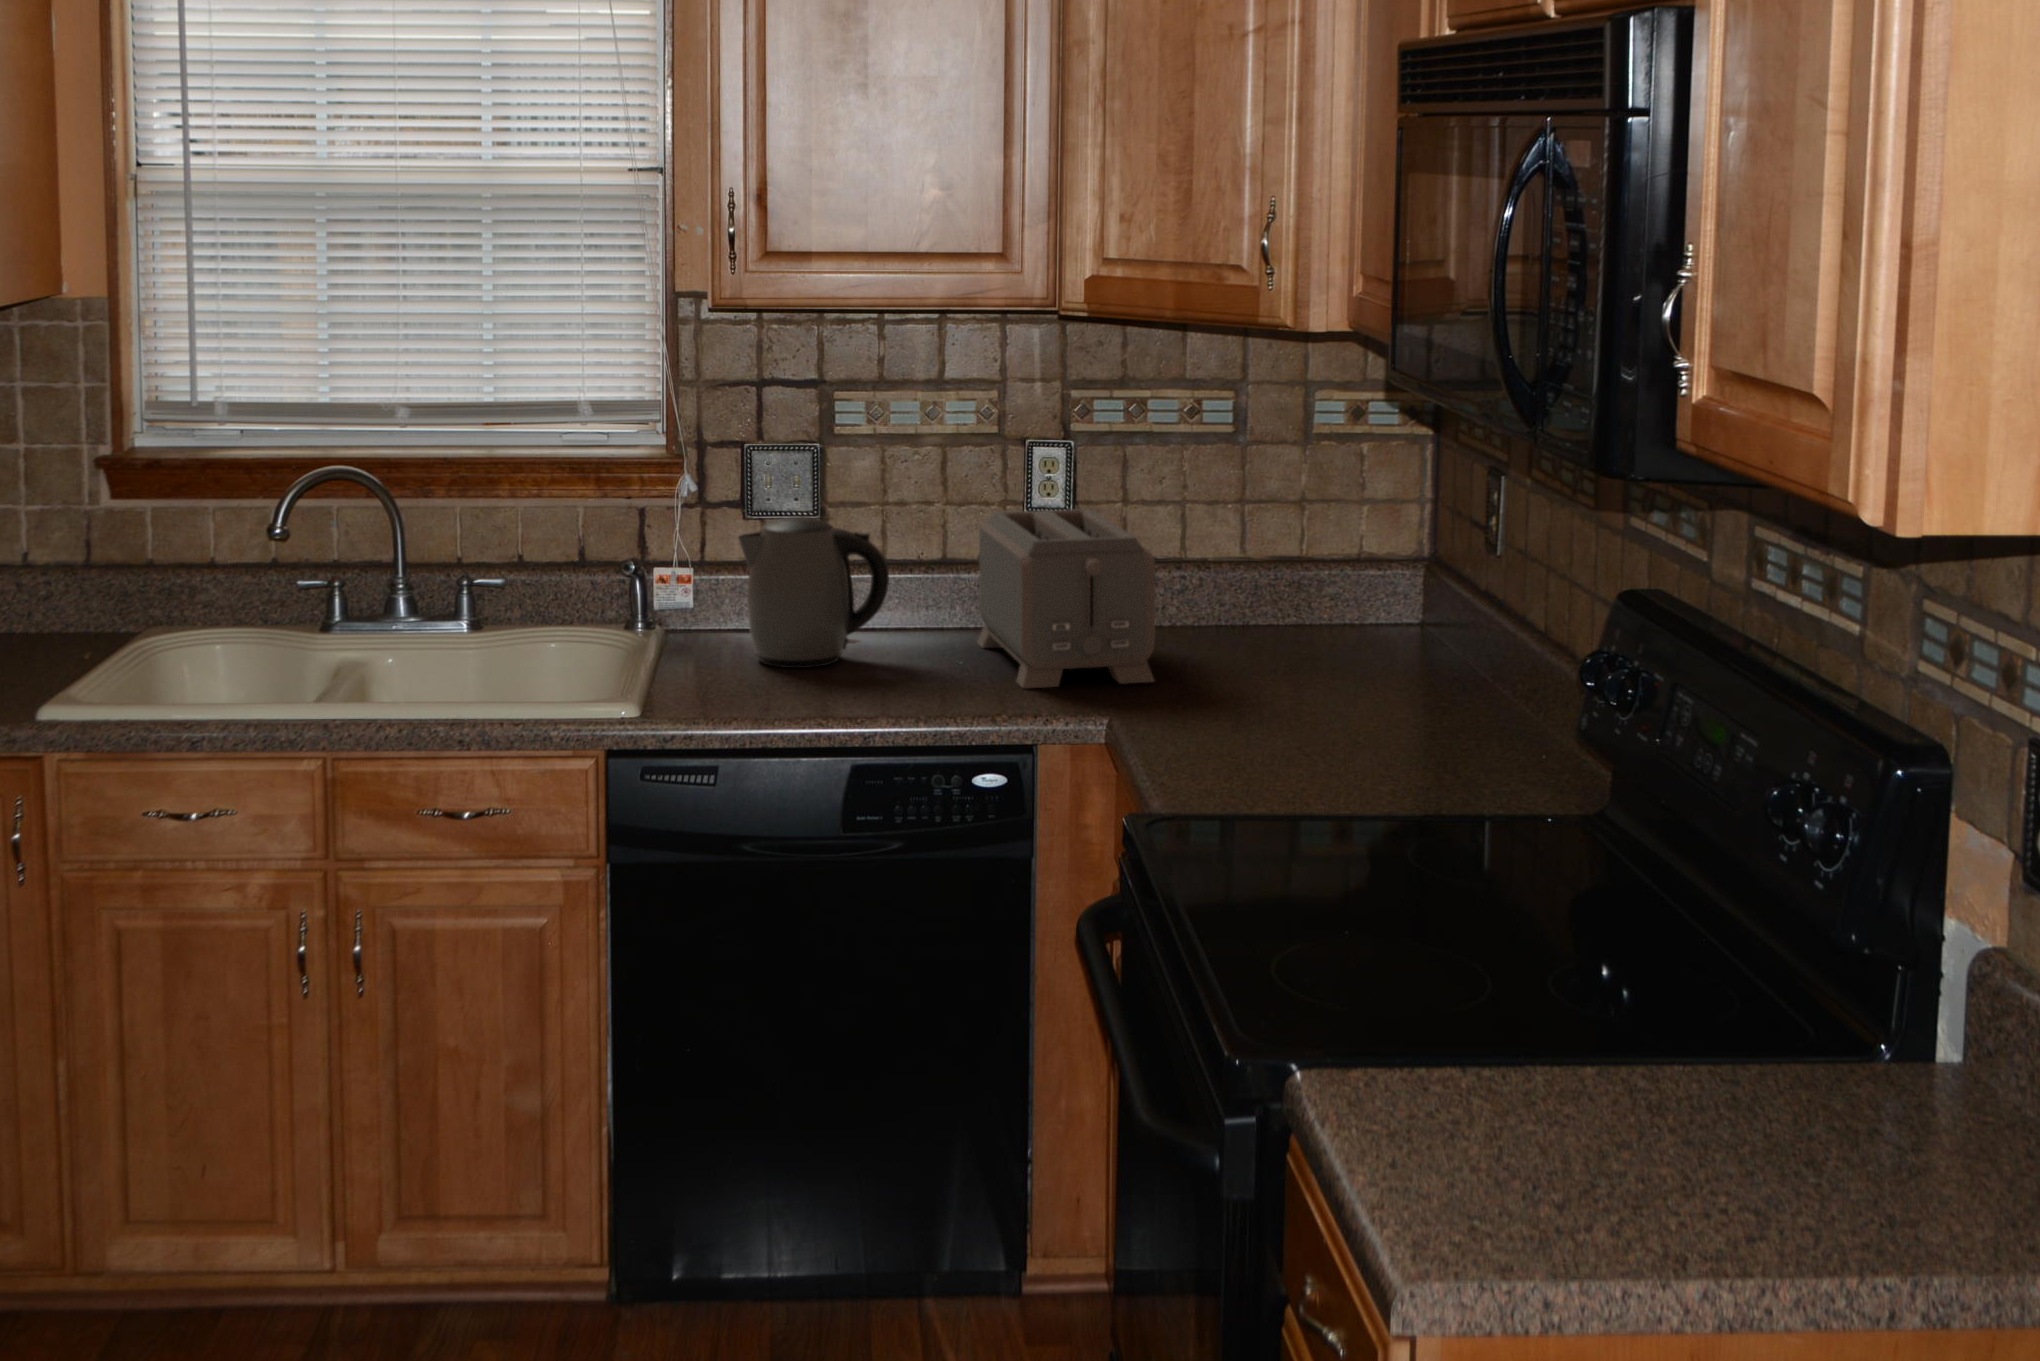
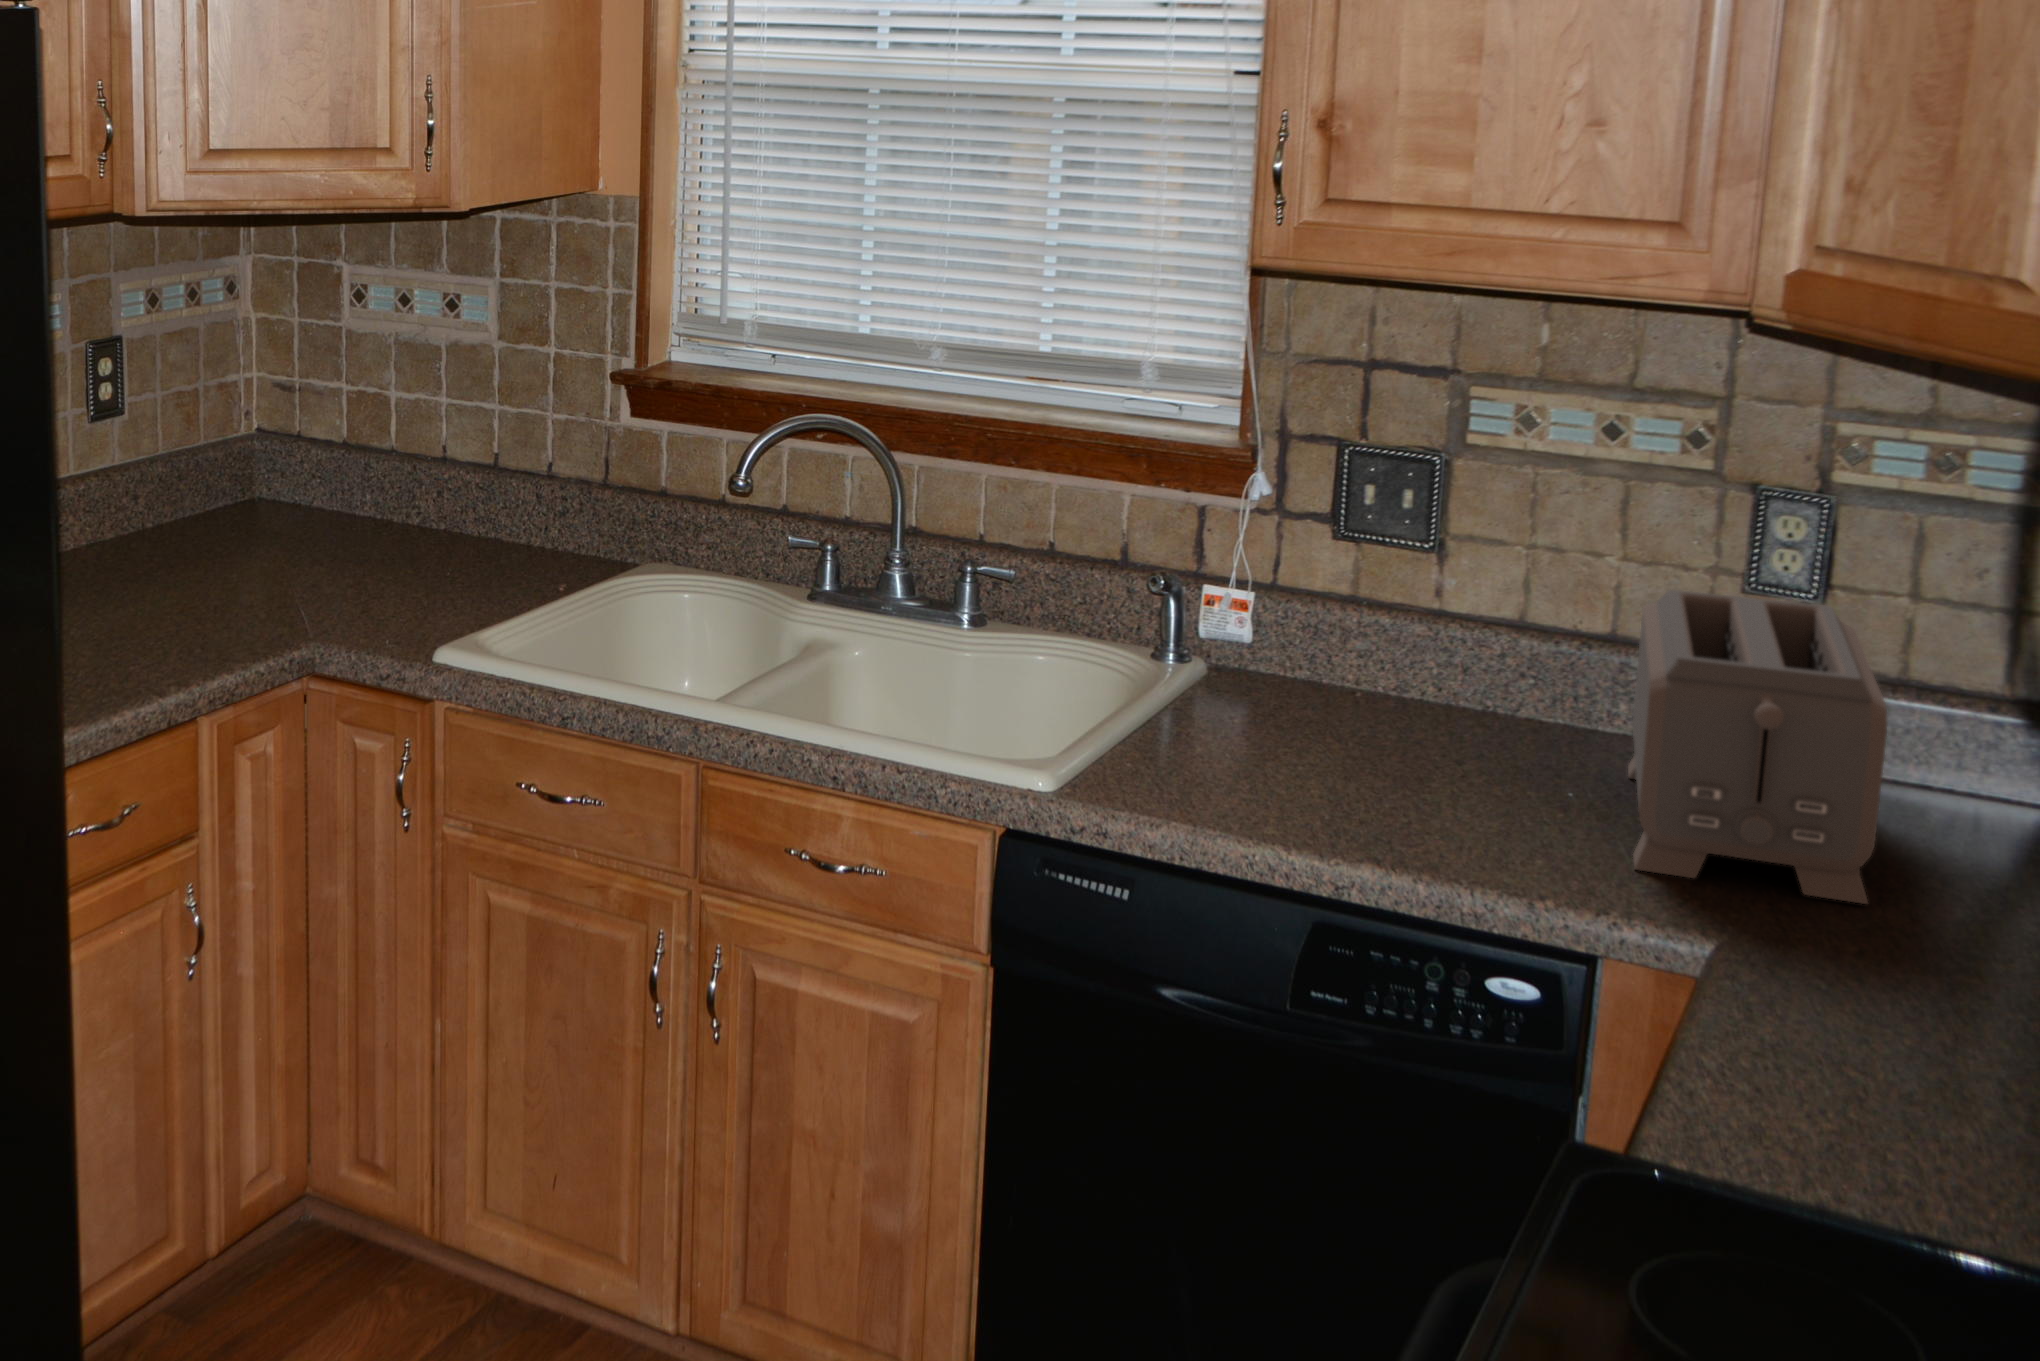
kettle: present [738,517,889,668] -> none [1267,557,1480,766]

